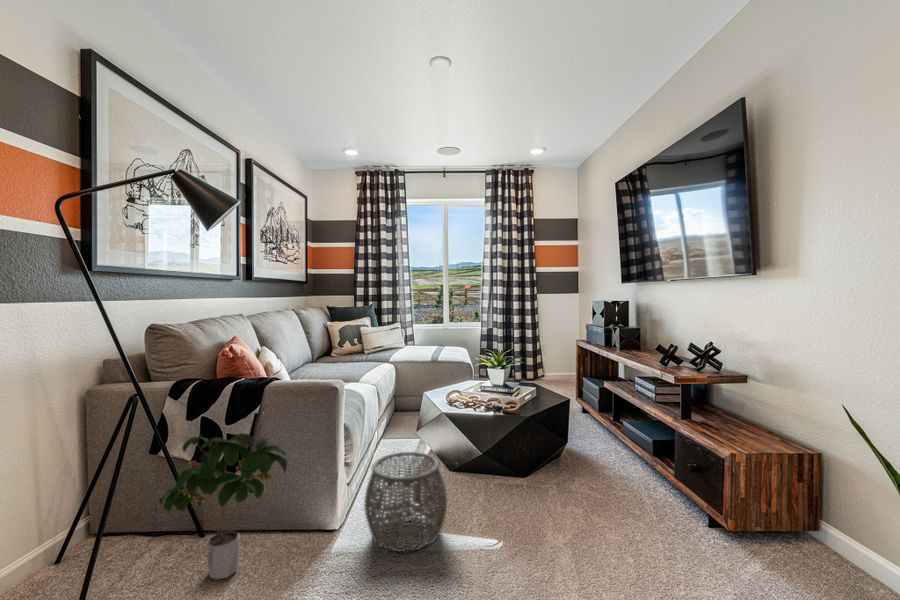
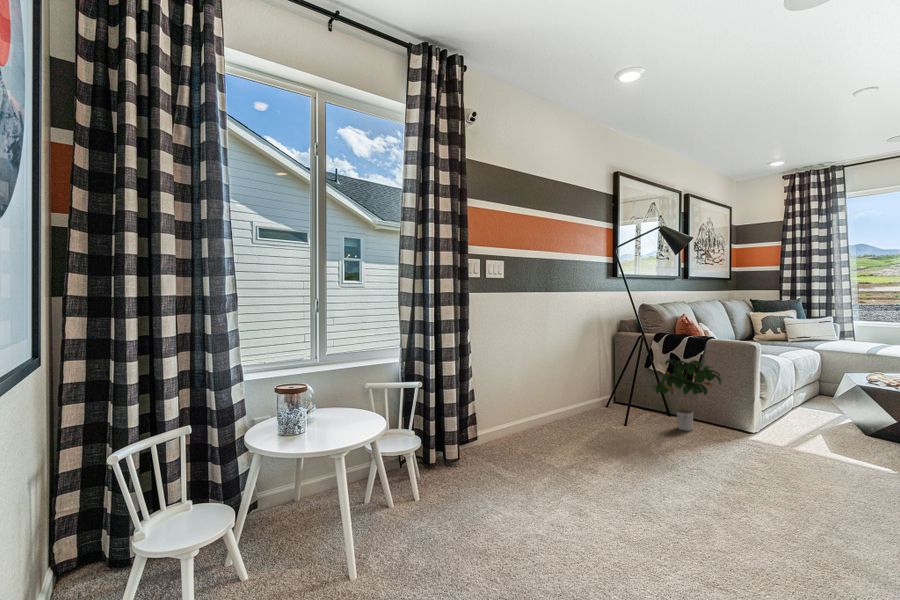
woven basket: present [364,452,447,553] -> none [773,394,843,453]

